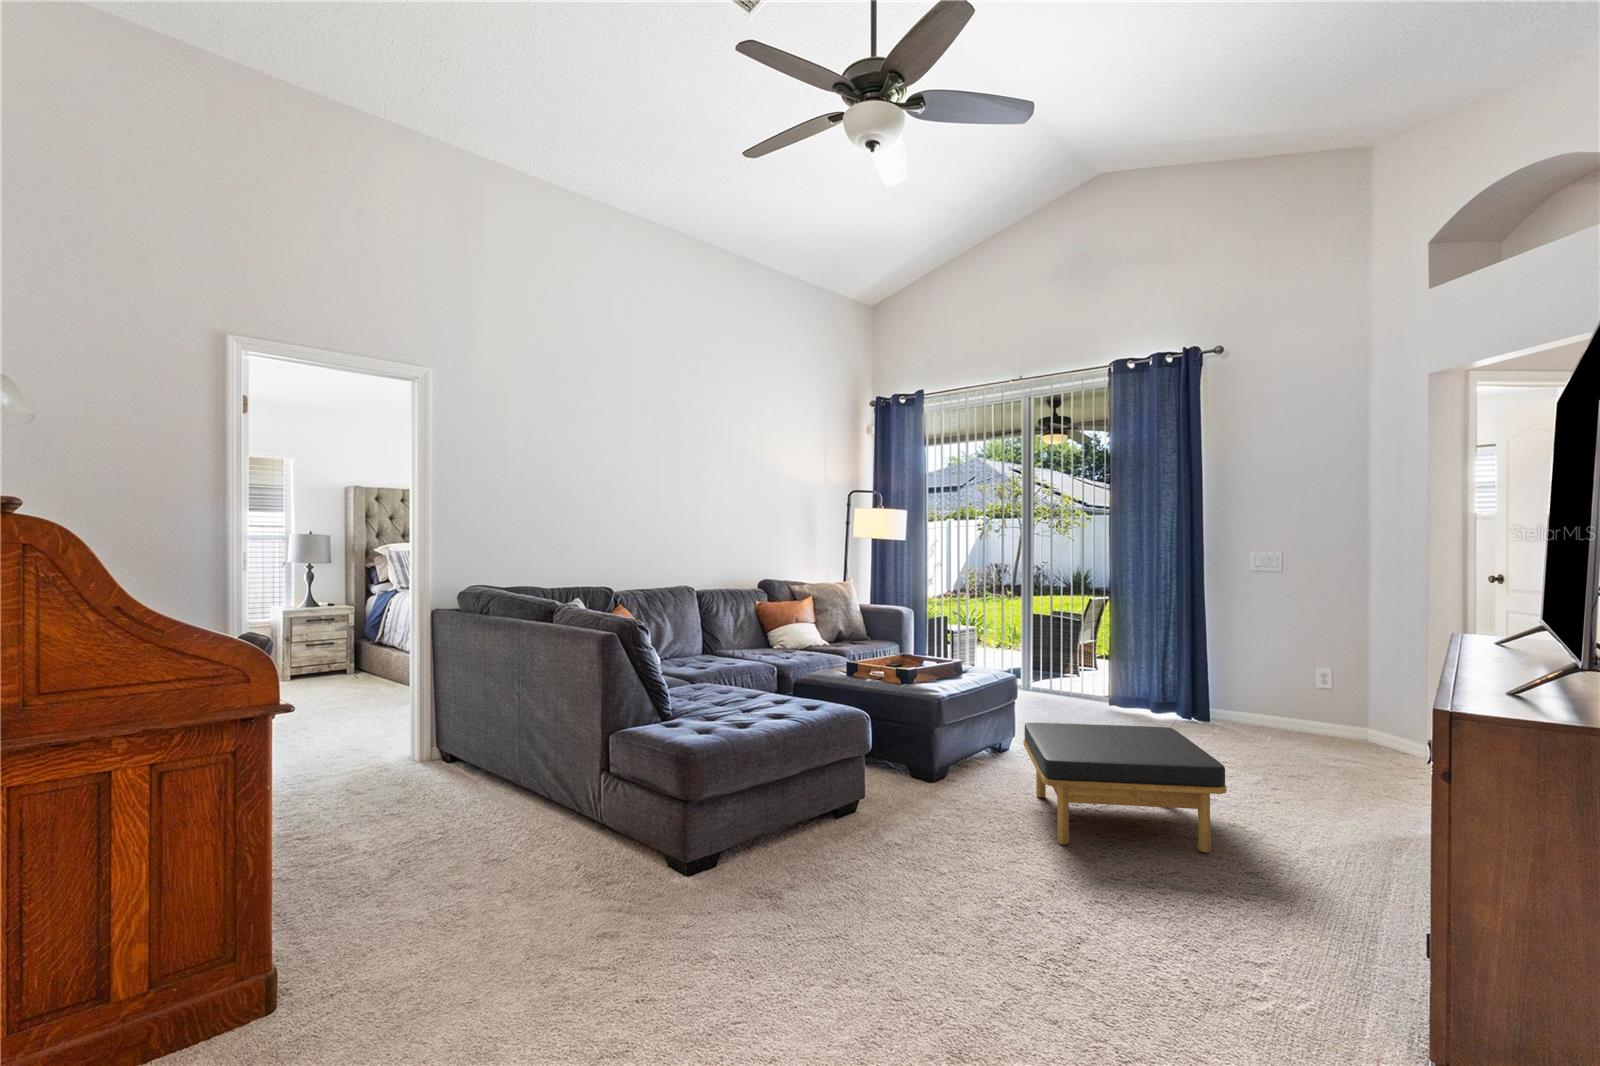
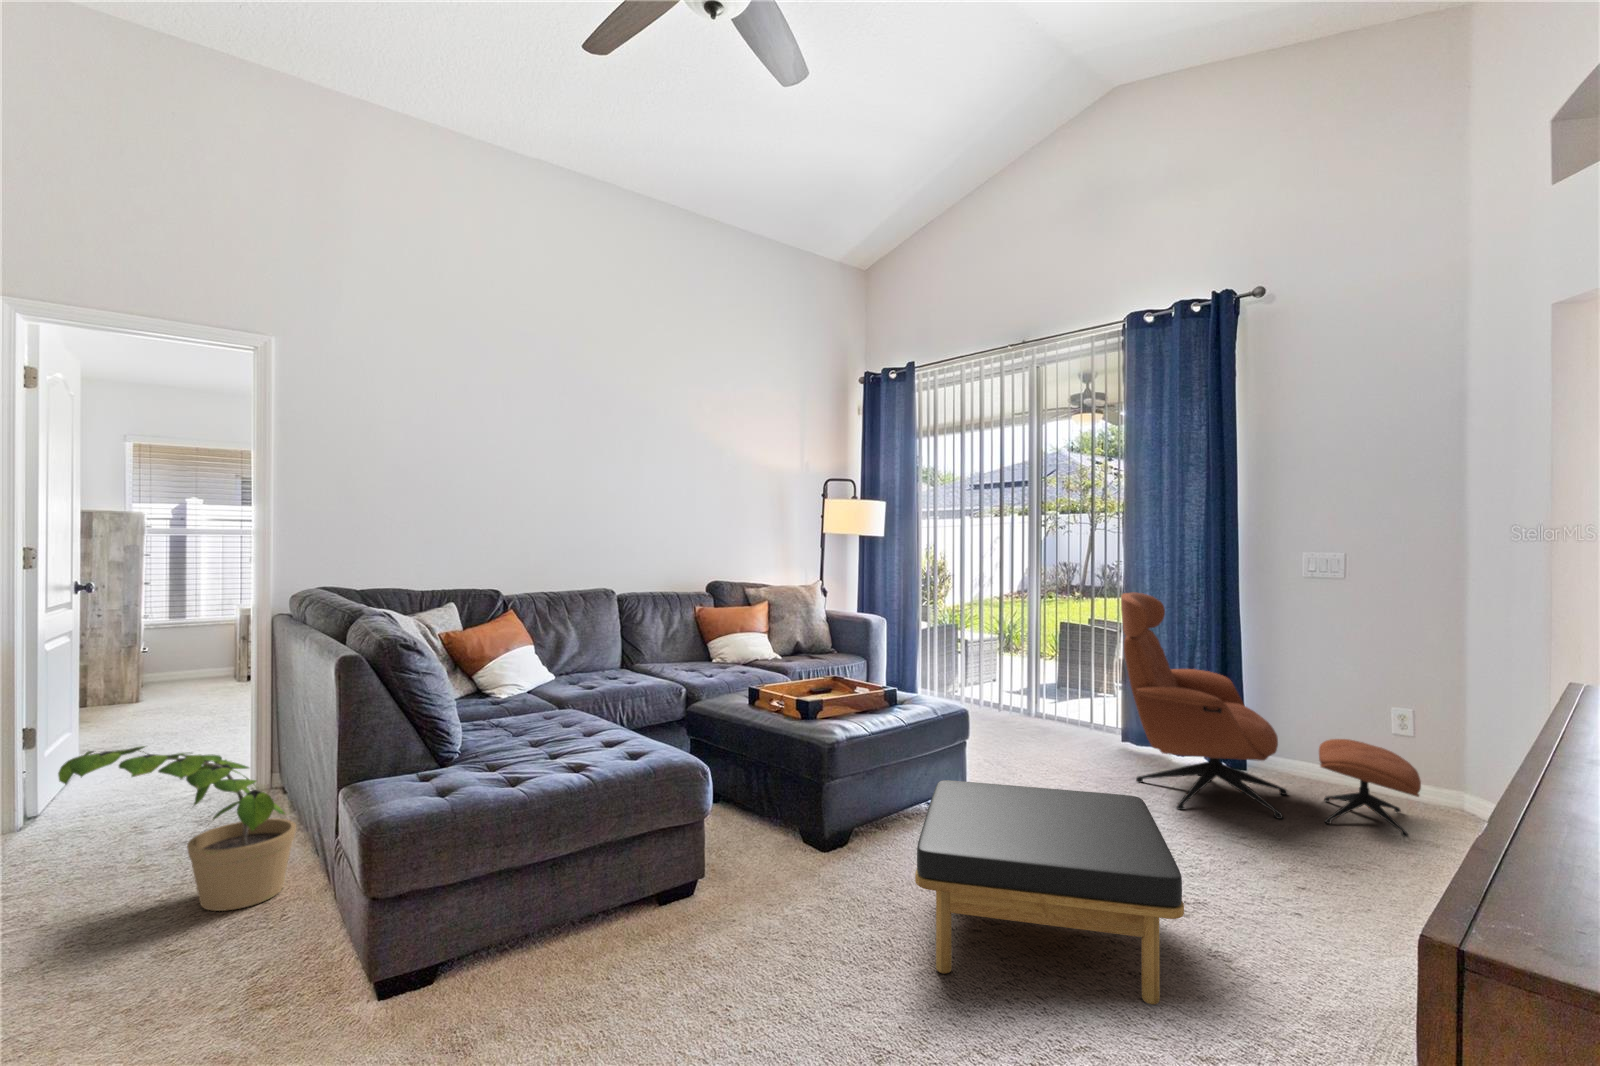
lounge chair: none [1123,584,1345,759] -> present [1121,593,1421,837]
potted plant: none [395,709,548,836] -> present [58,746,296,911]

